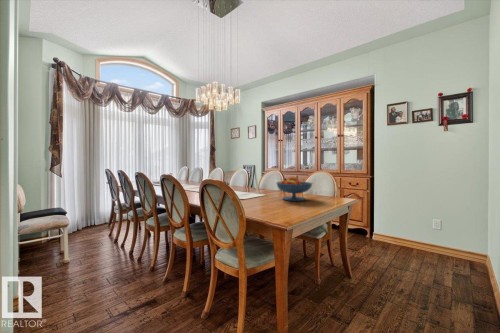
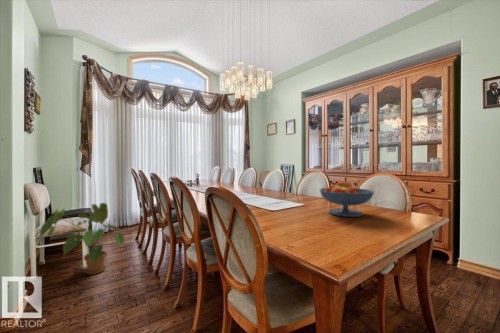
house plant: none [28,200,108,265] -> present [40,203,124,274]

